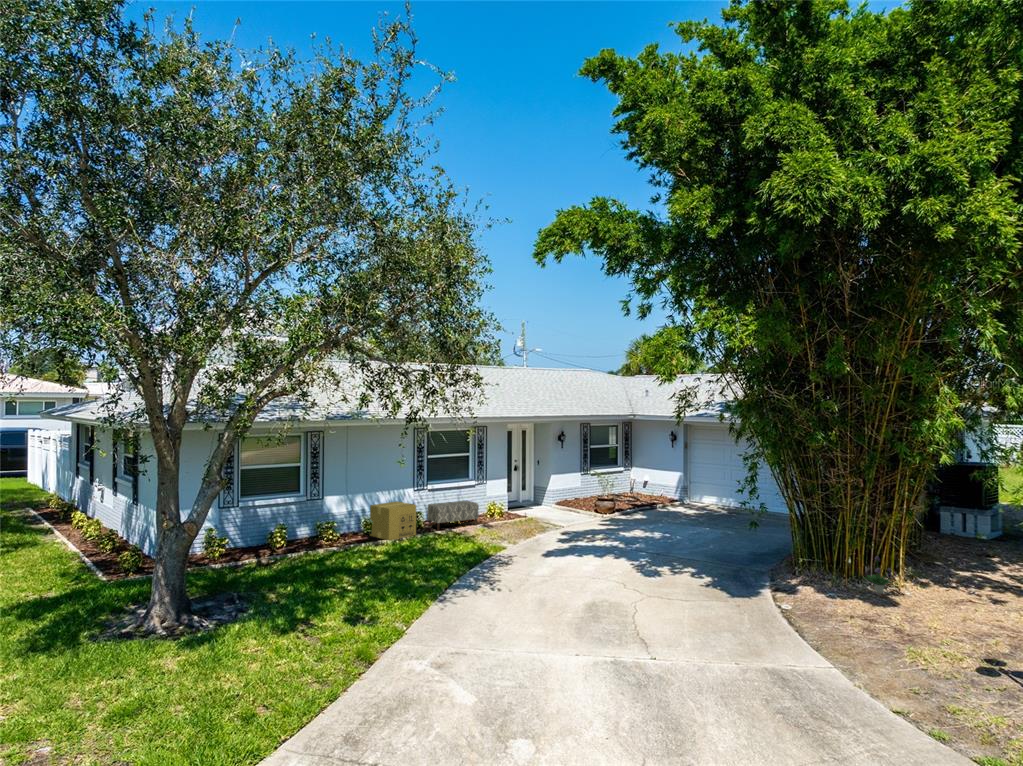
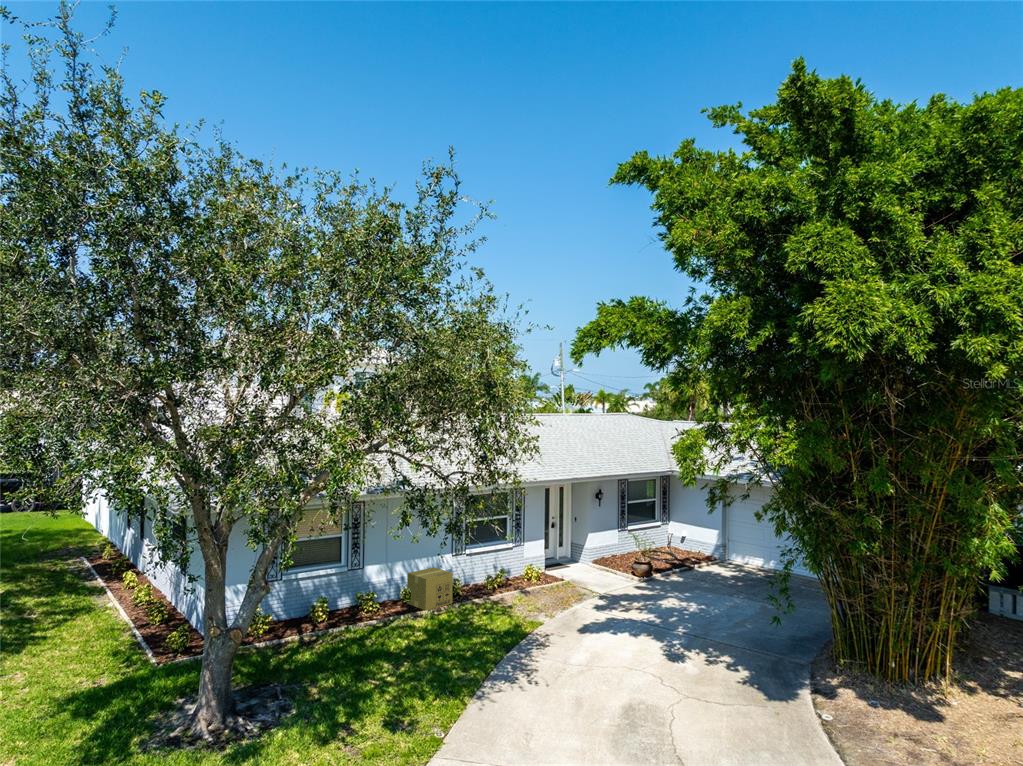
bench: present [427,501,479,530] -> none [463,564,514,597]
potted plant: present [865,556,893,593] -> none [910,662,943,702]

